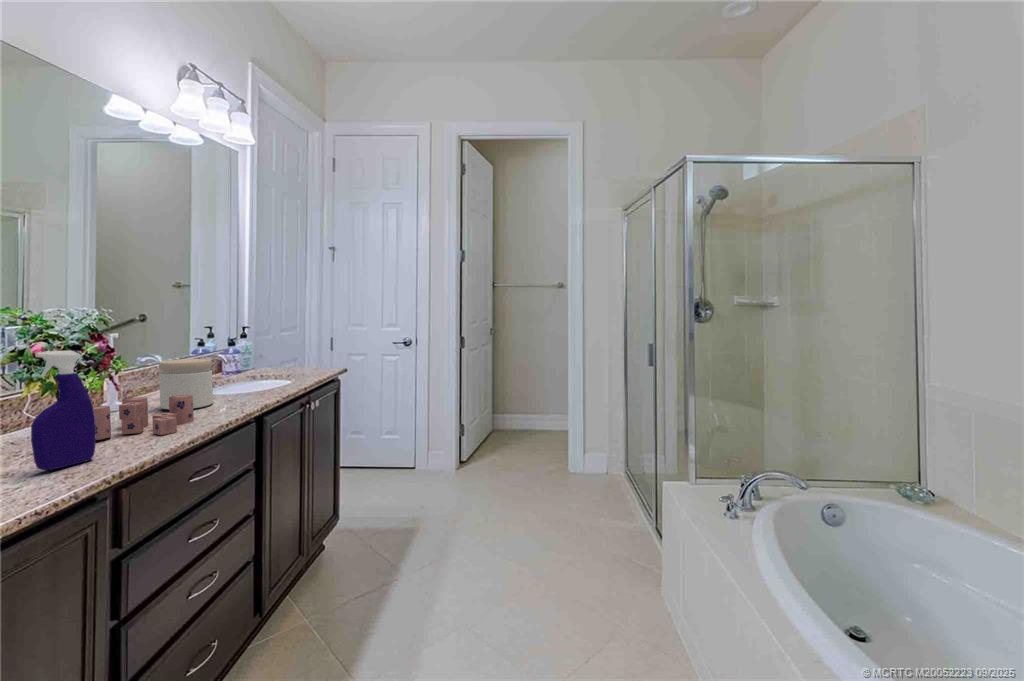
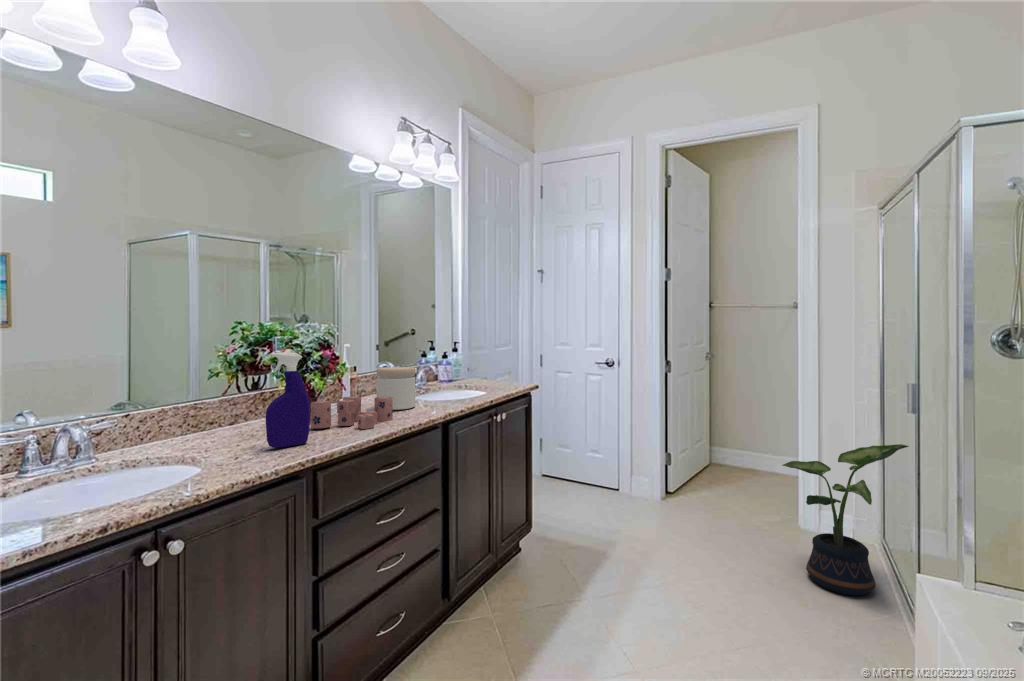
potted plant: none [558,400,638,517] -> present [782,444,909,596]

